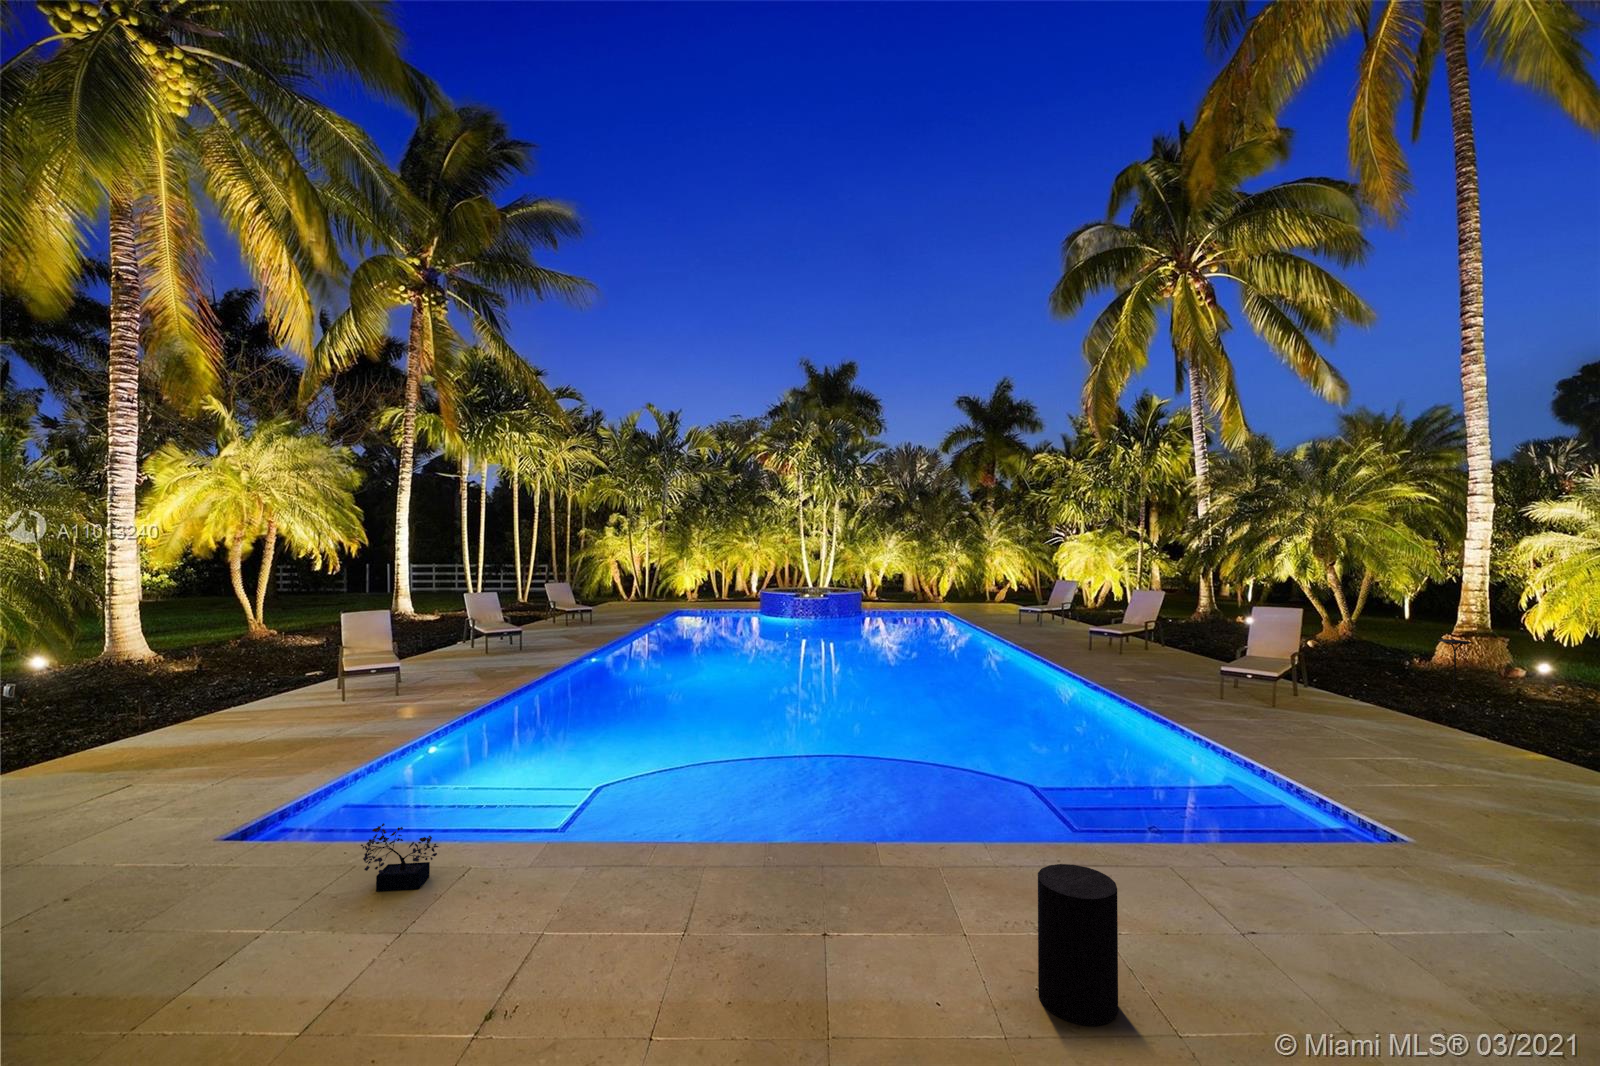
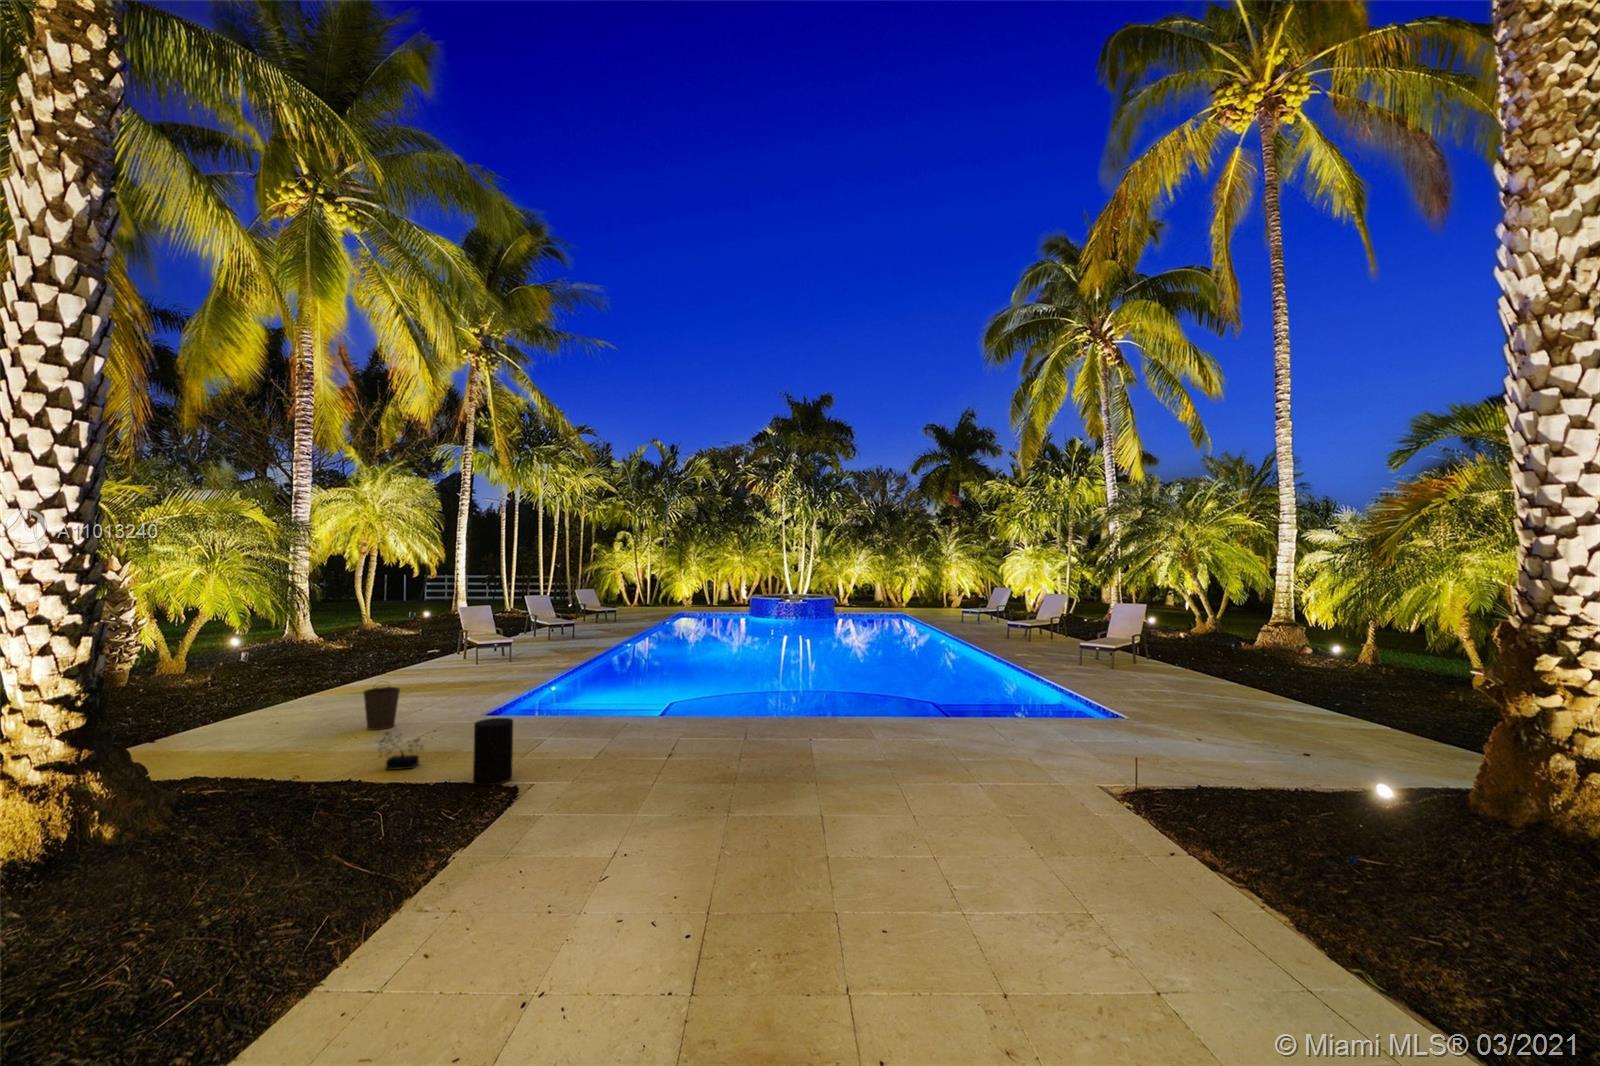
basket: none [130,732,195,812] -> present [364,686,400,730]
decorative plant: present [361,823,438,891] -> present [380,732,420,770]
stool: present [1038,864,1118,1026] -> present [473,718,513,786]

